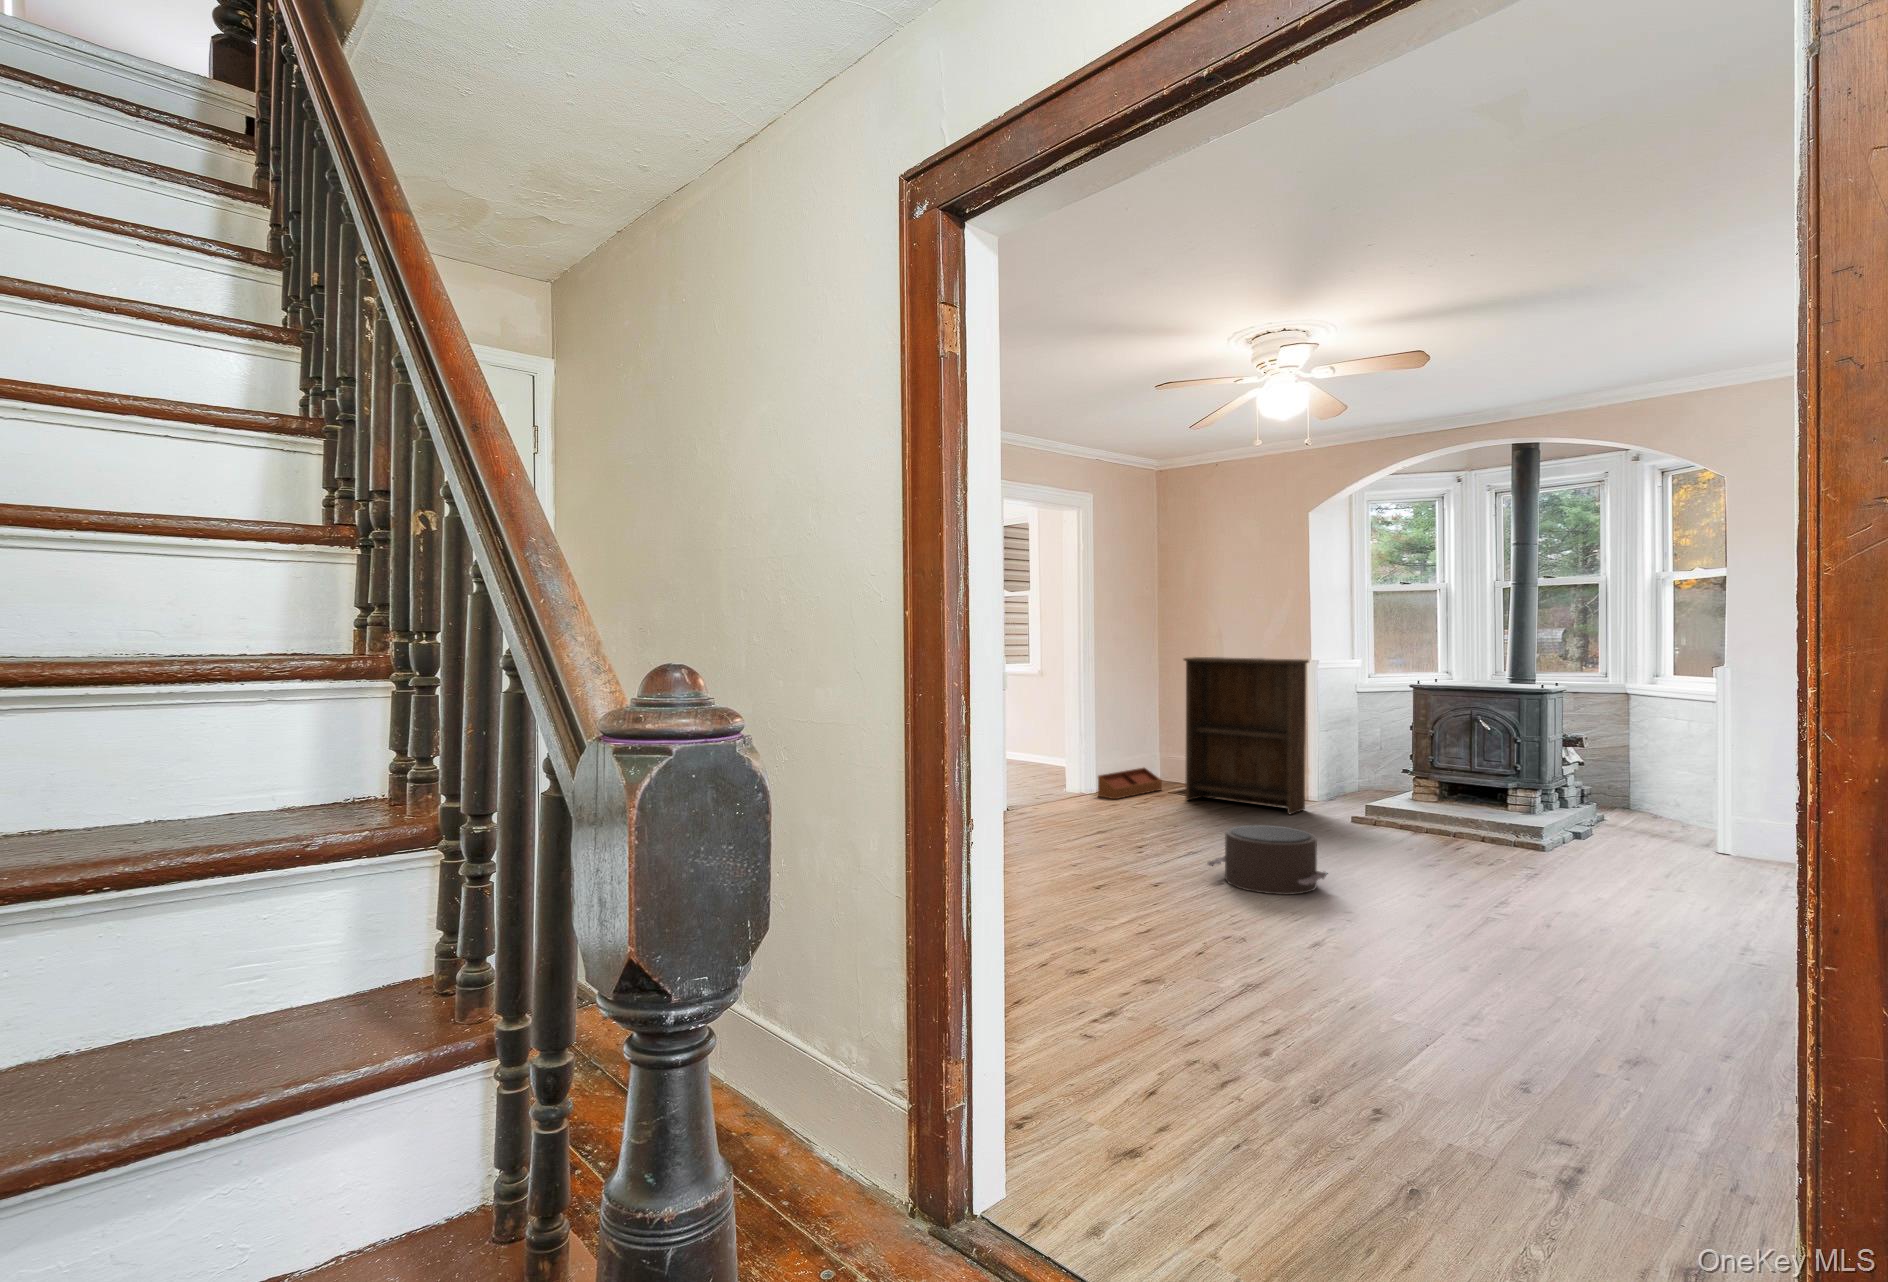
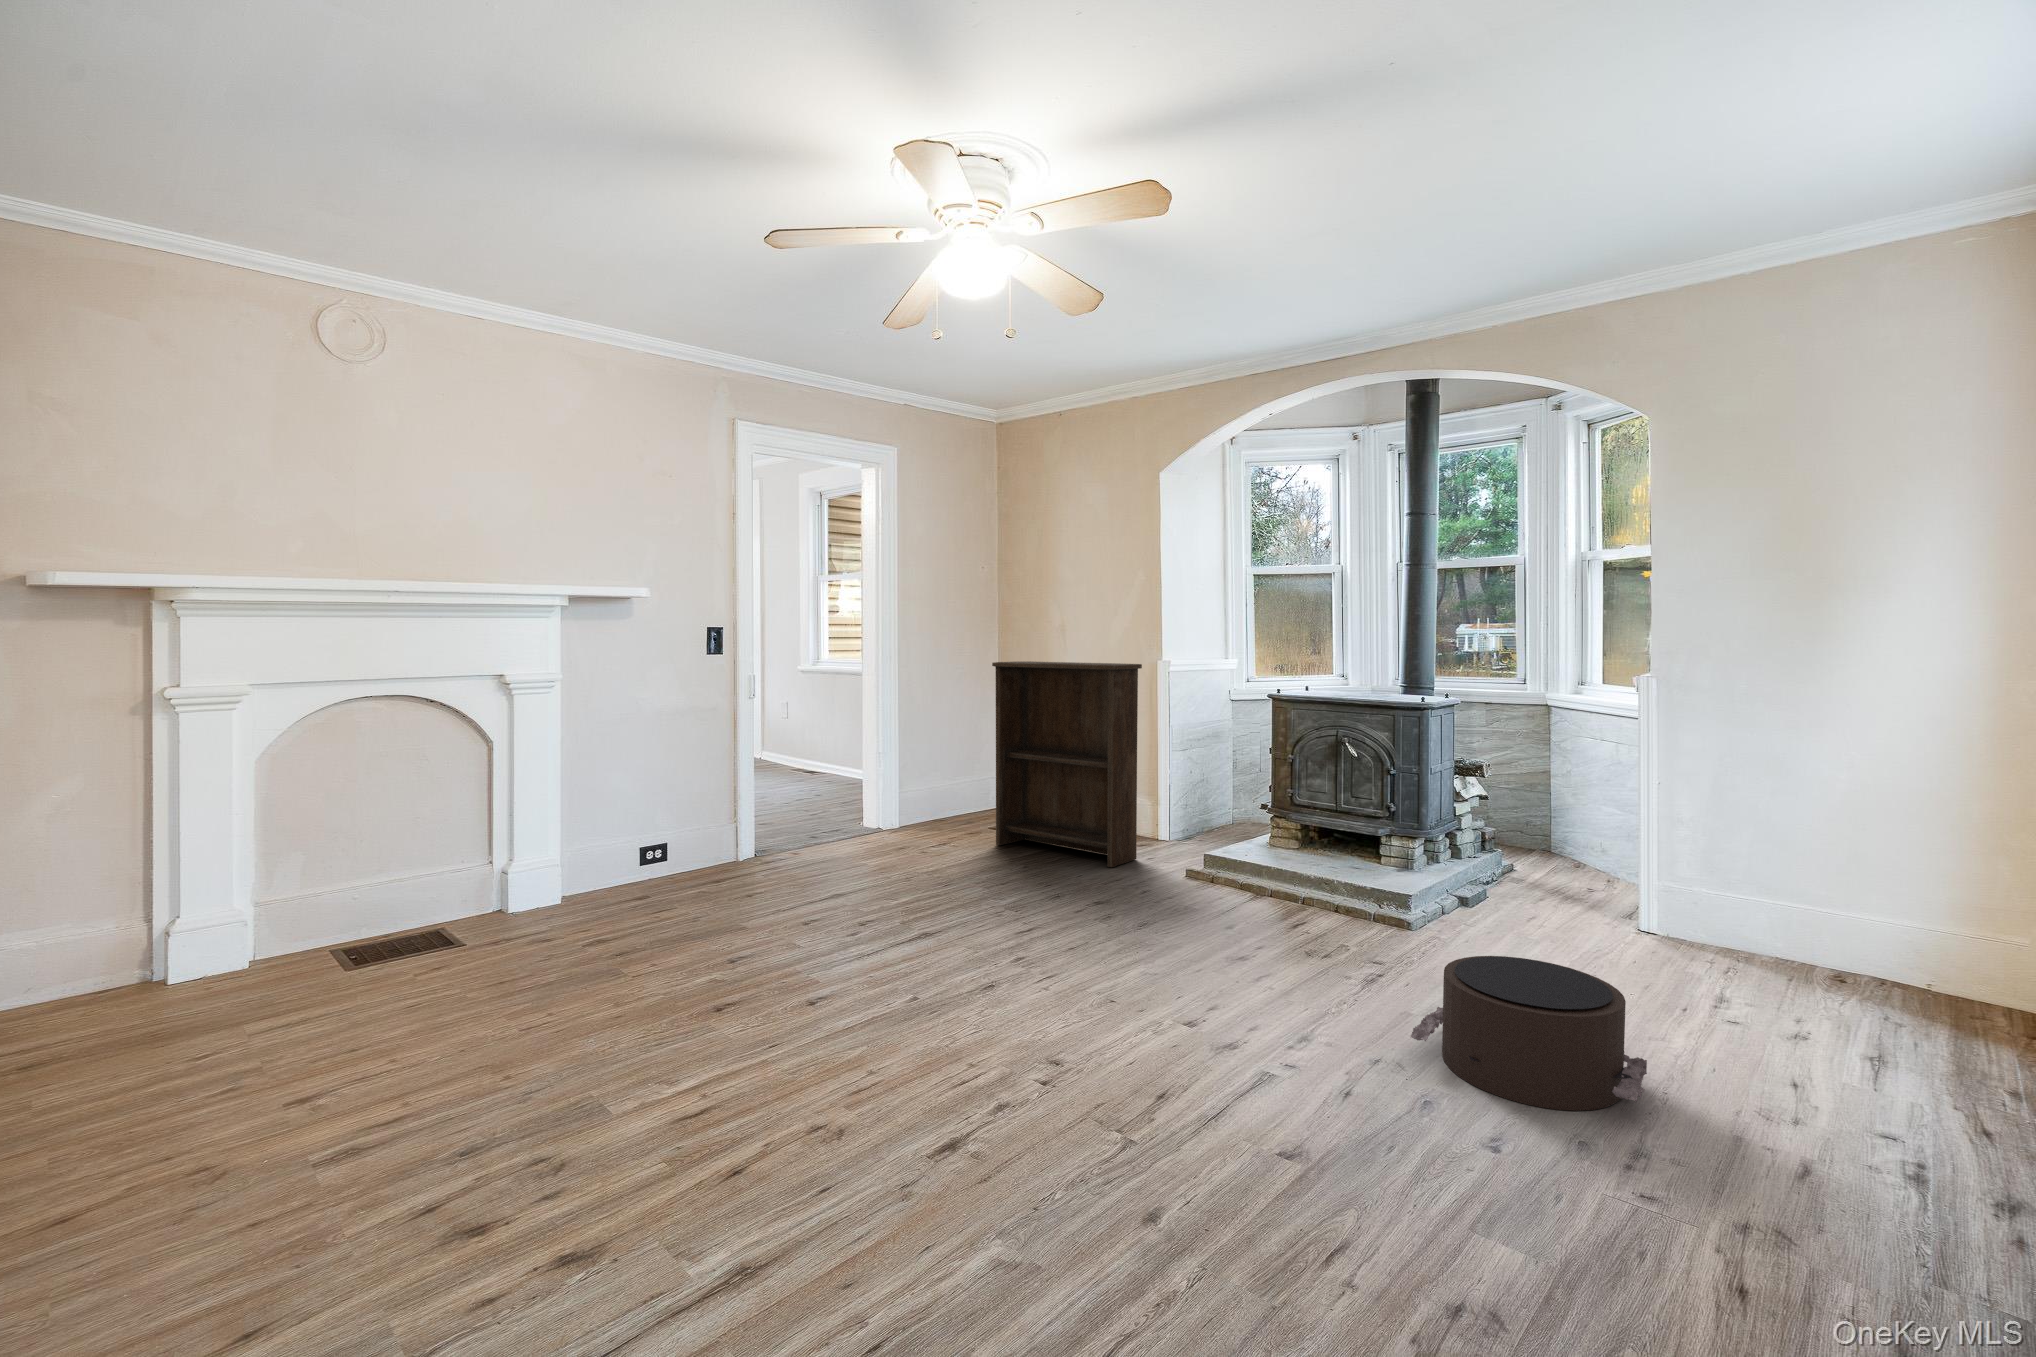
storage bin: present [1098,768,1162,799] -> none [889,800,982,845]
pouf: present [1207,825,1328,895] -> present [1411,956,1647,1111]

